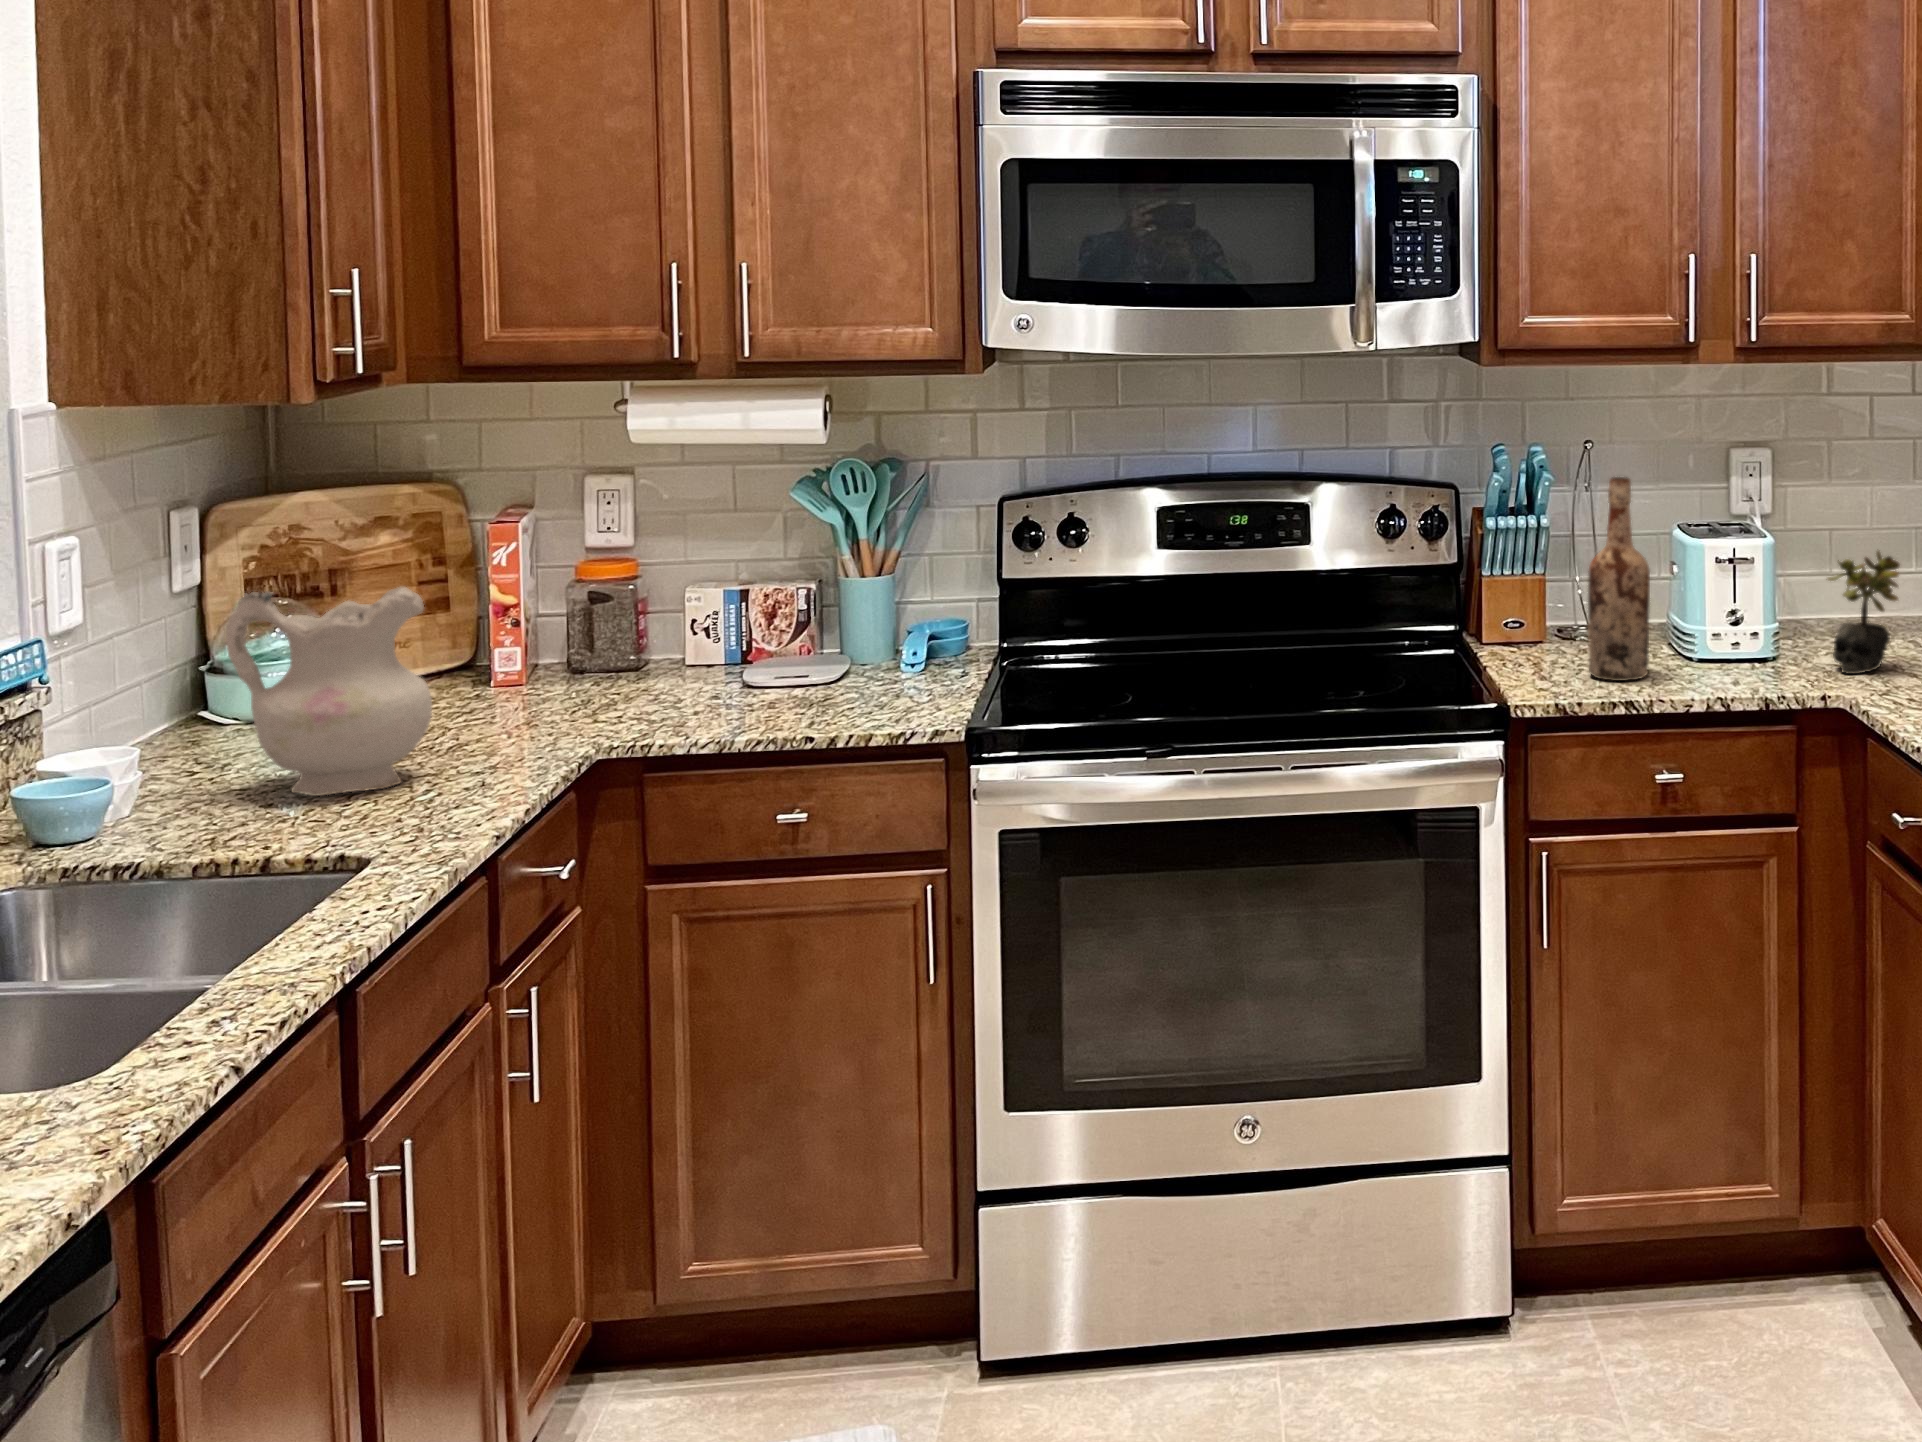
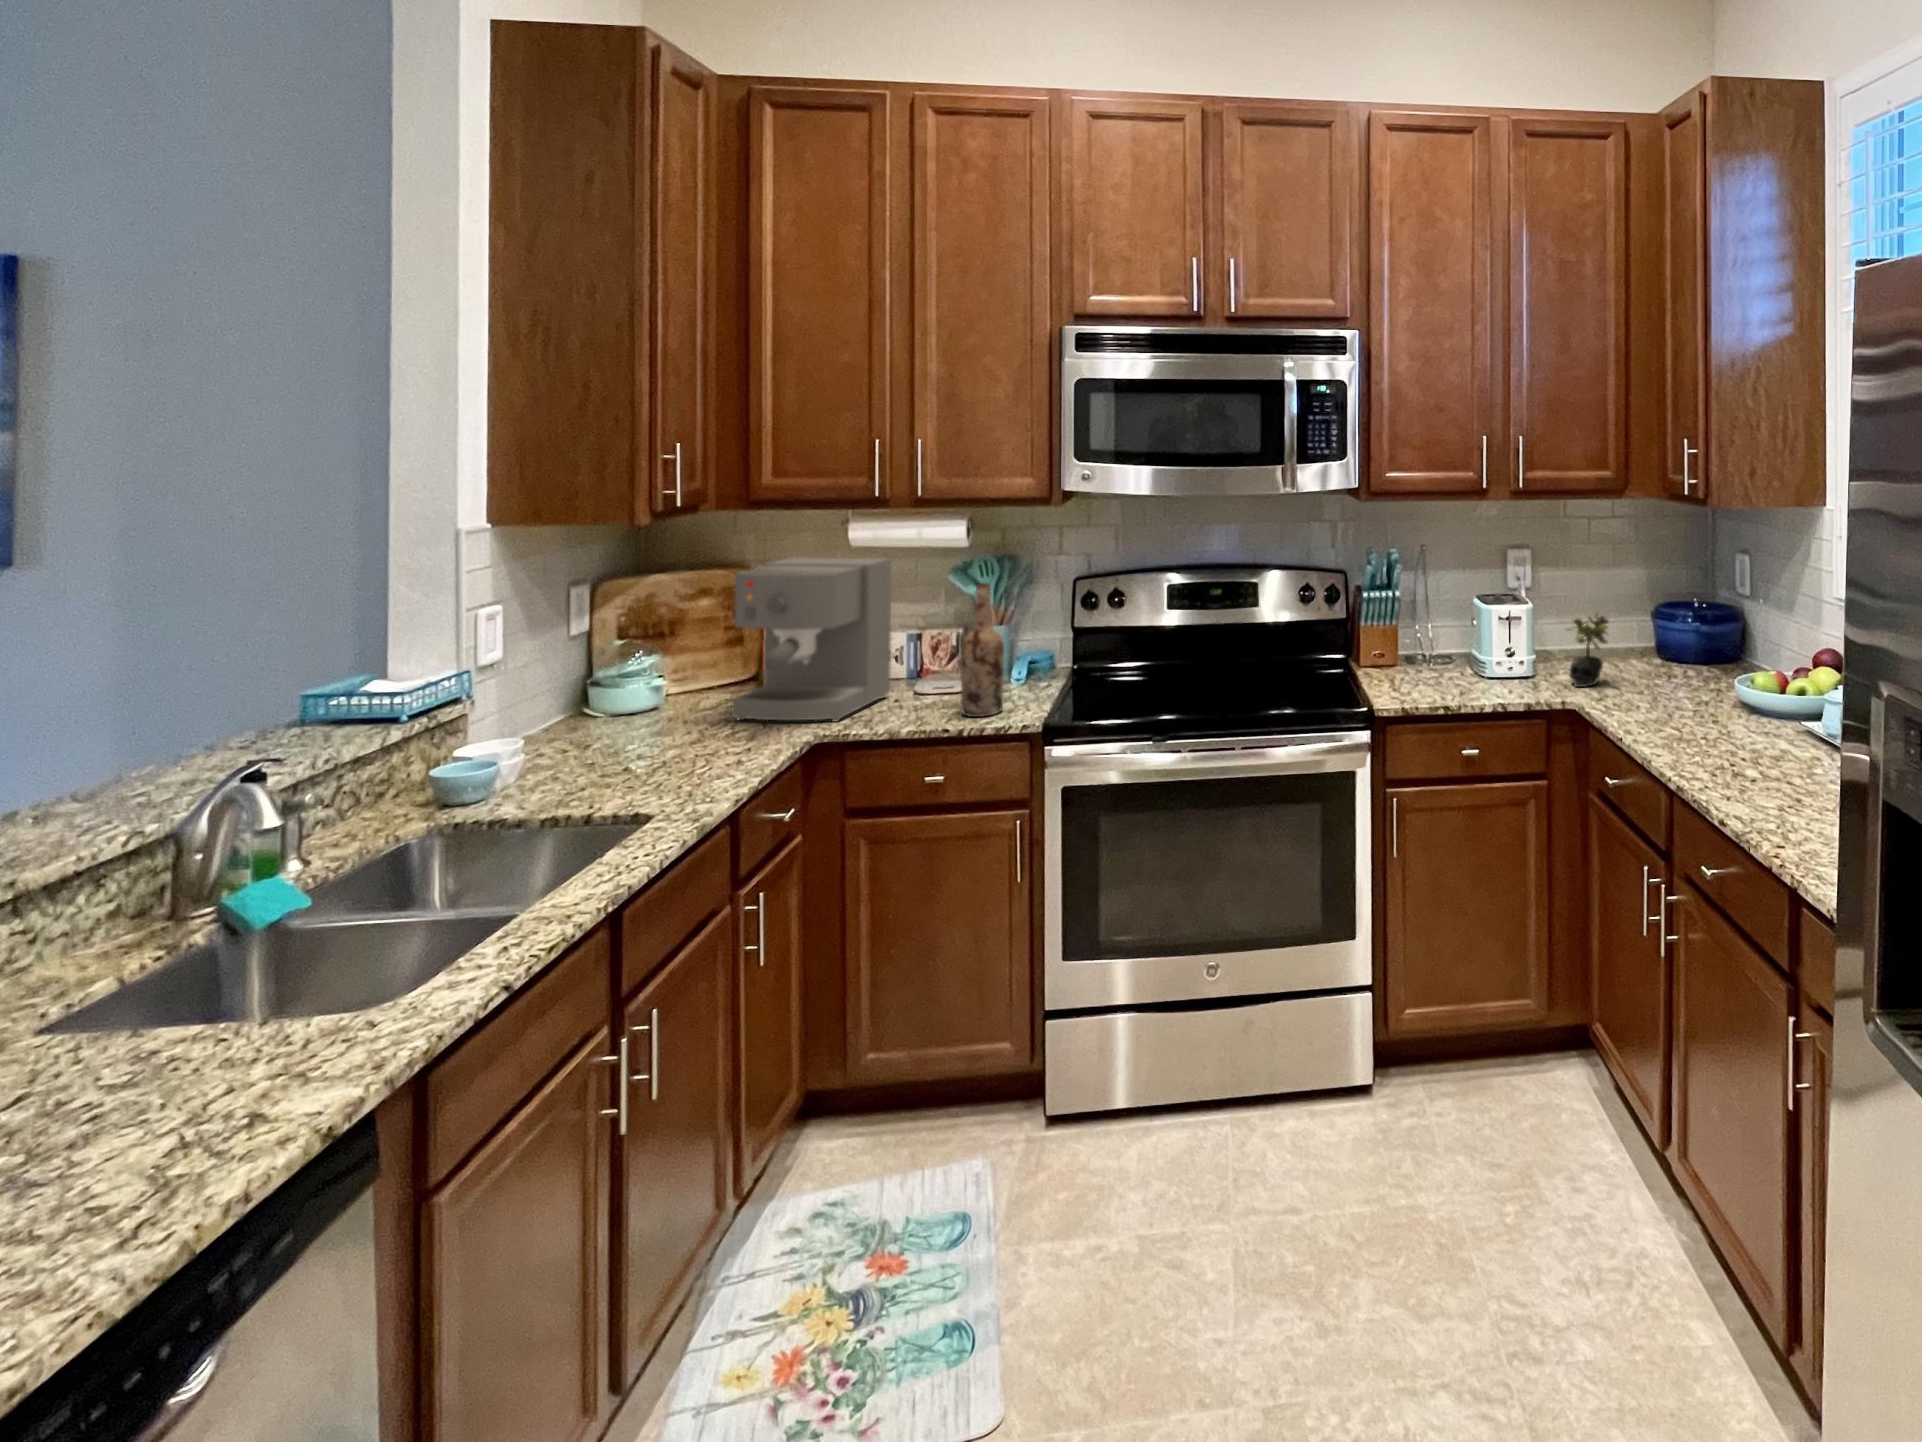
coffee maker: none [449,461,701,727] -> present [731,557,891,722]
wine bottle: present [1588,477,1650,681] -> present [961,583,1004,717]
ceramic pitcher: present [226,587,432,796] -> none [581,639,711,771]

